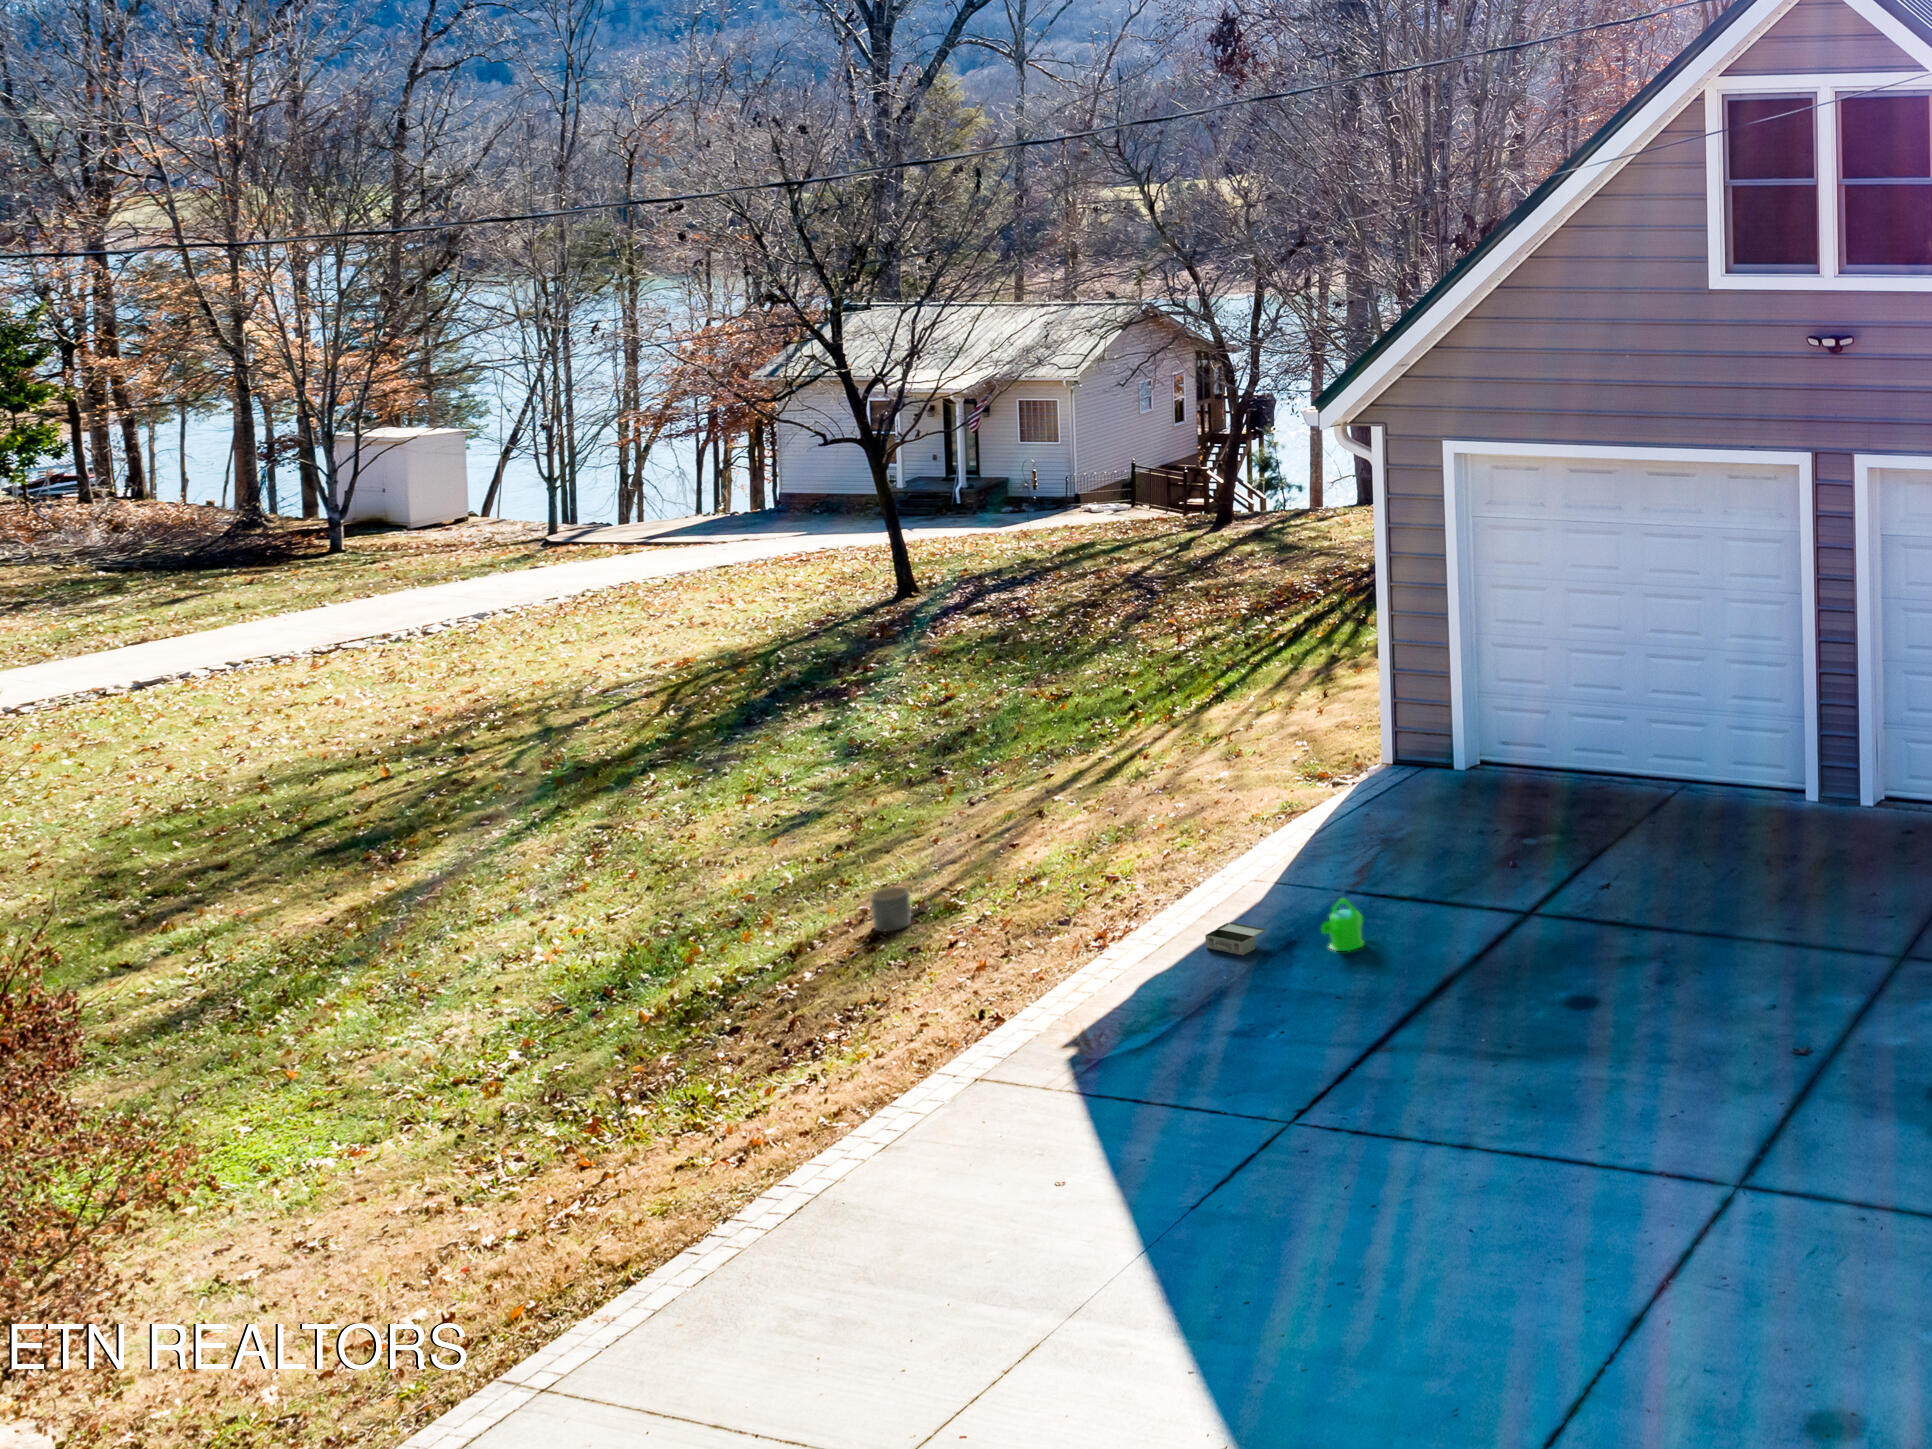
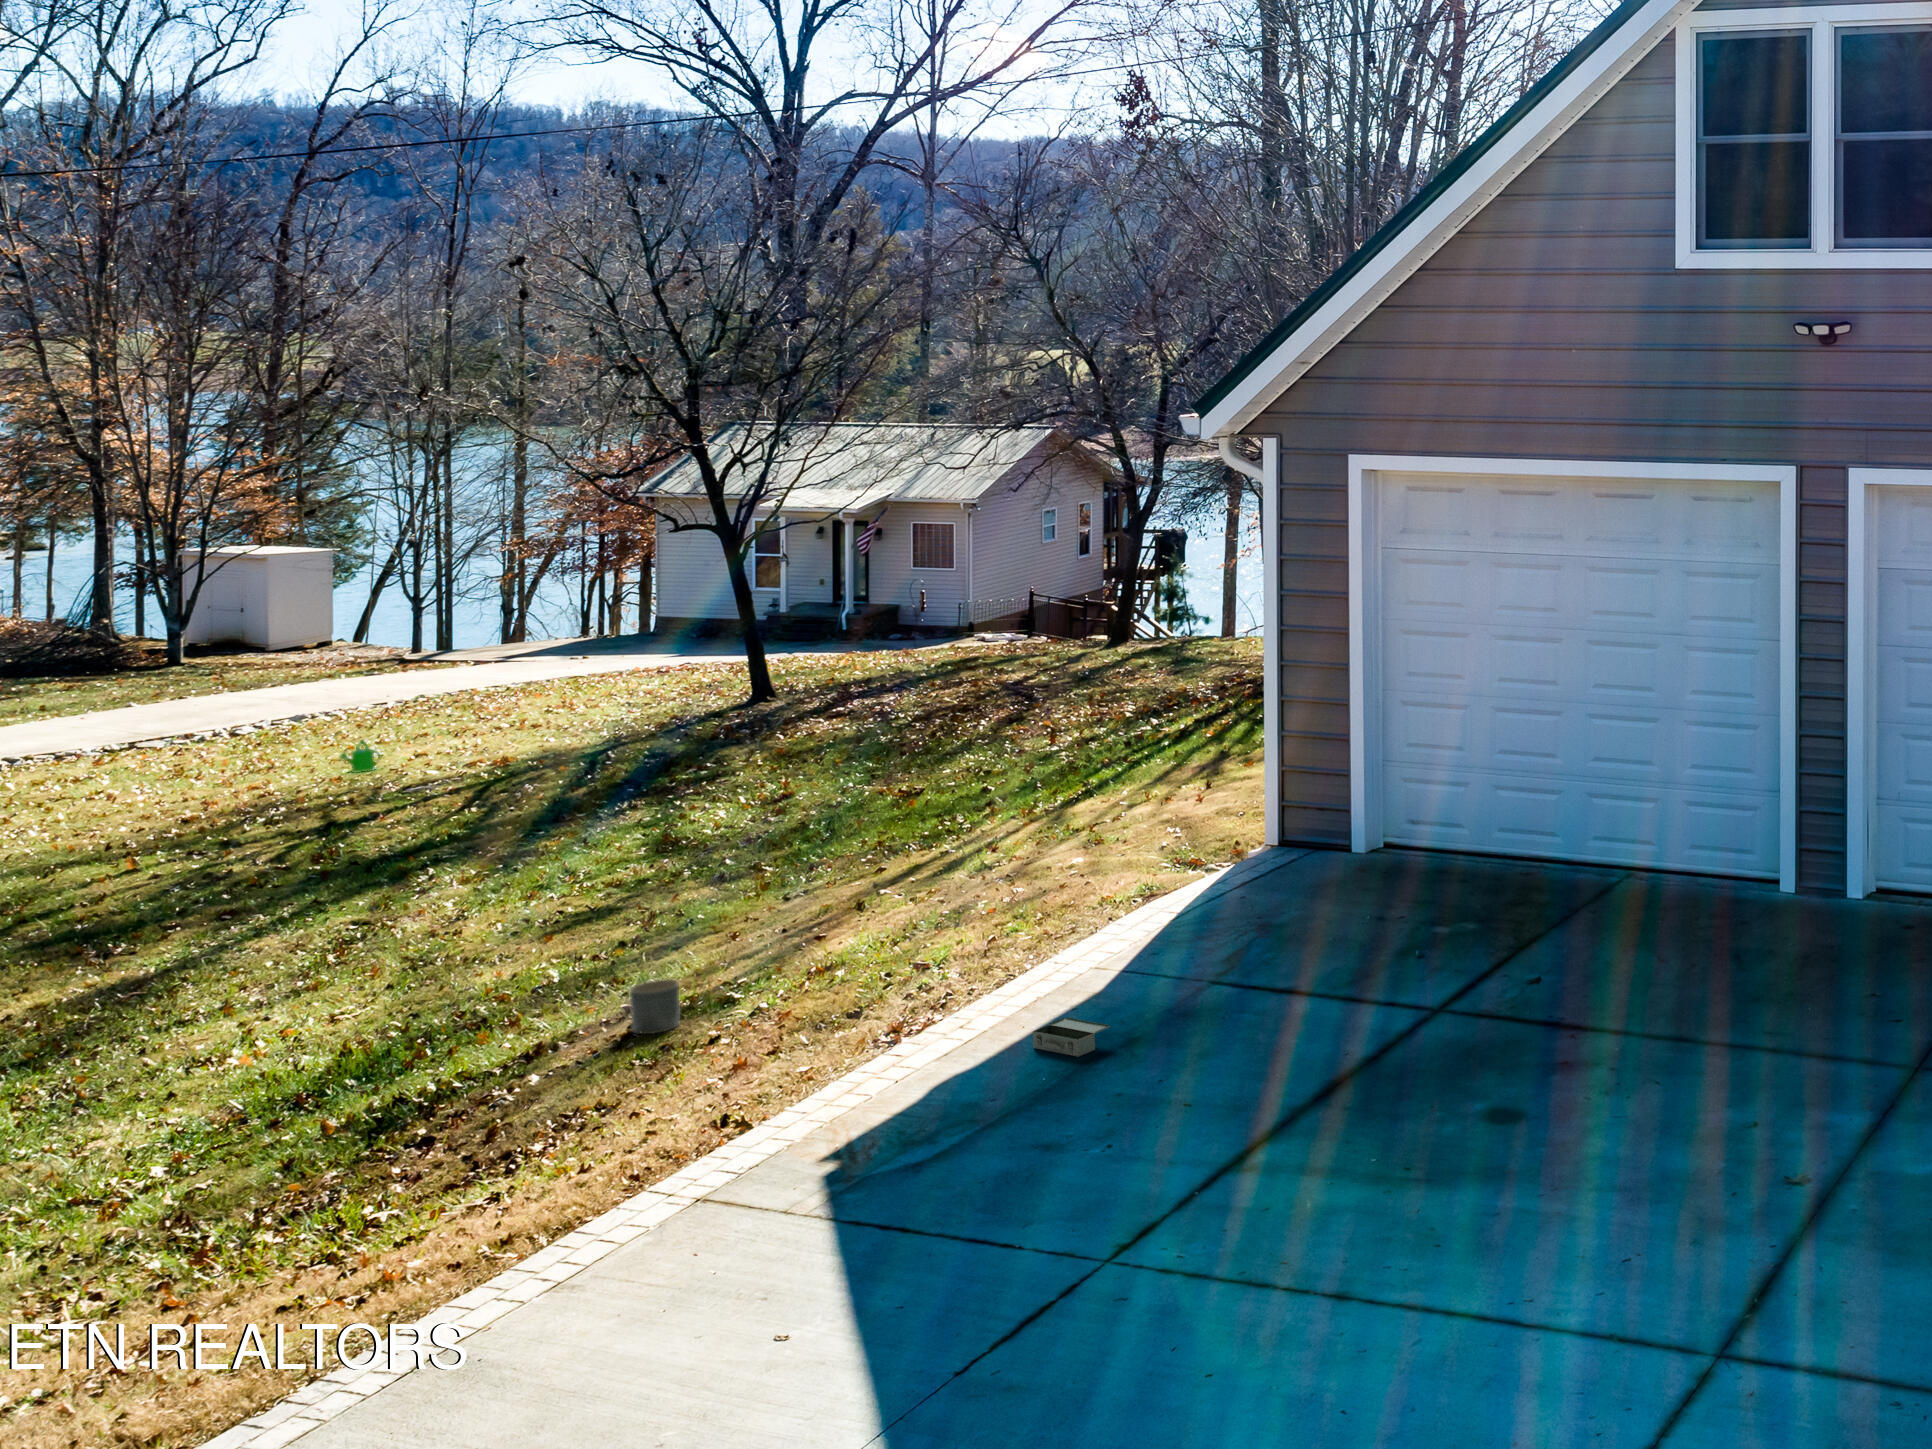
watering can: present [1321,899,1364,951] -> present [340,741,381,773]

